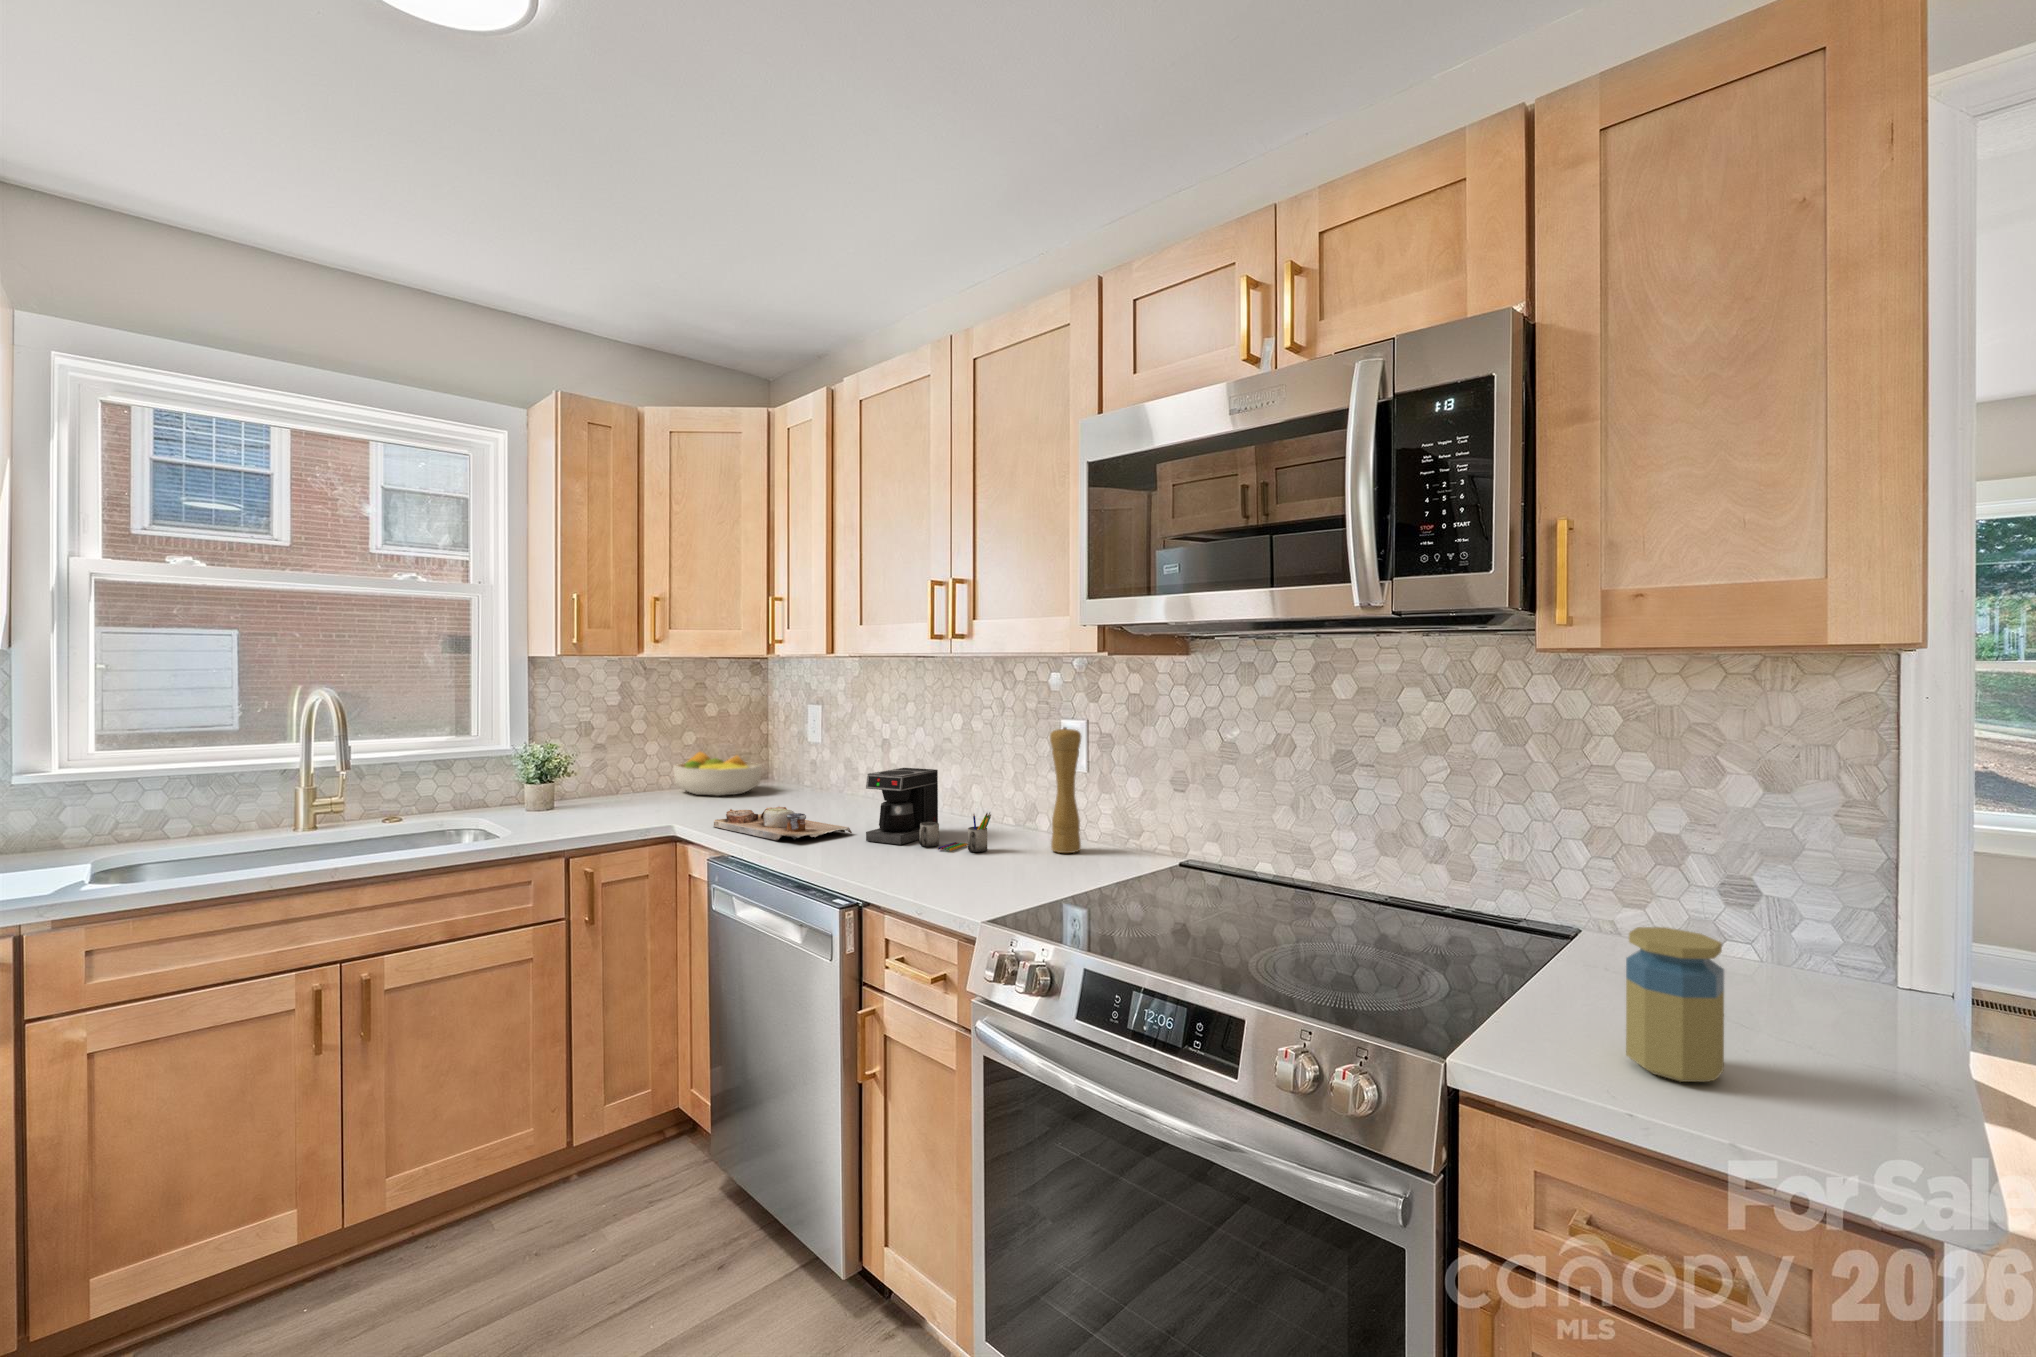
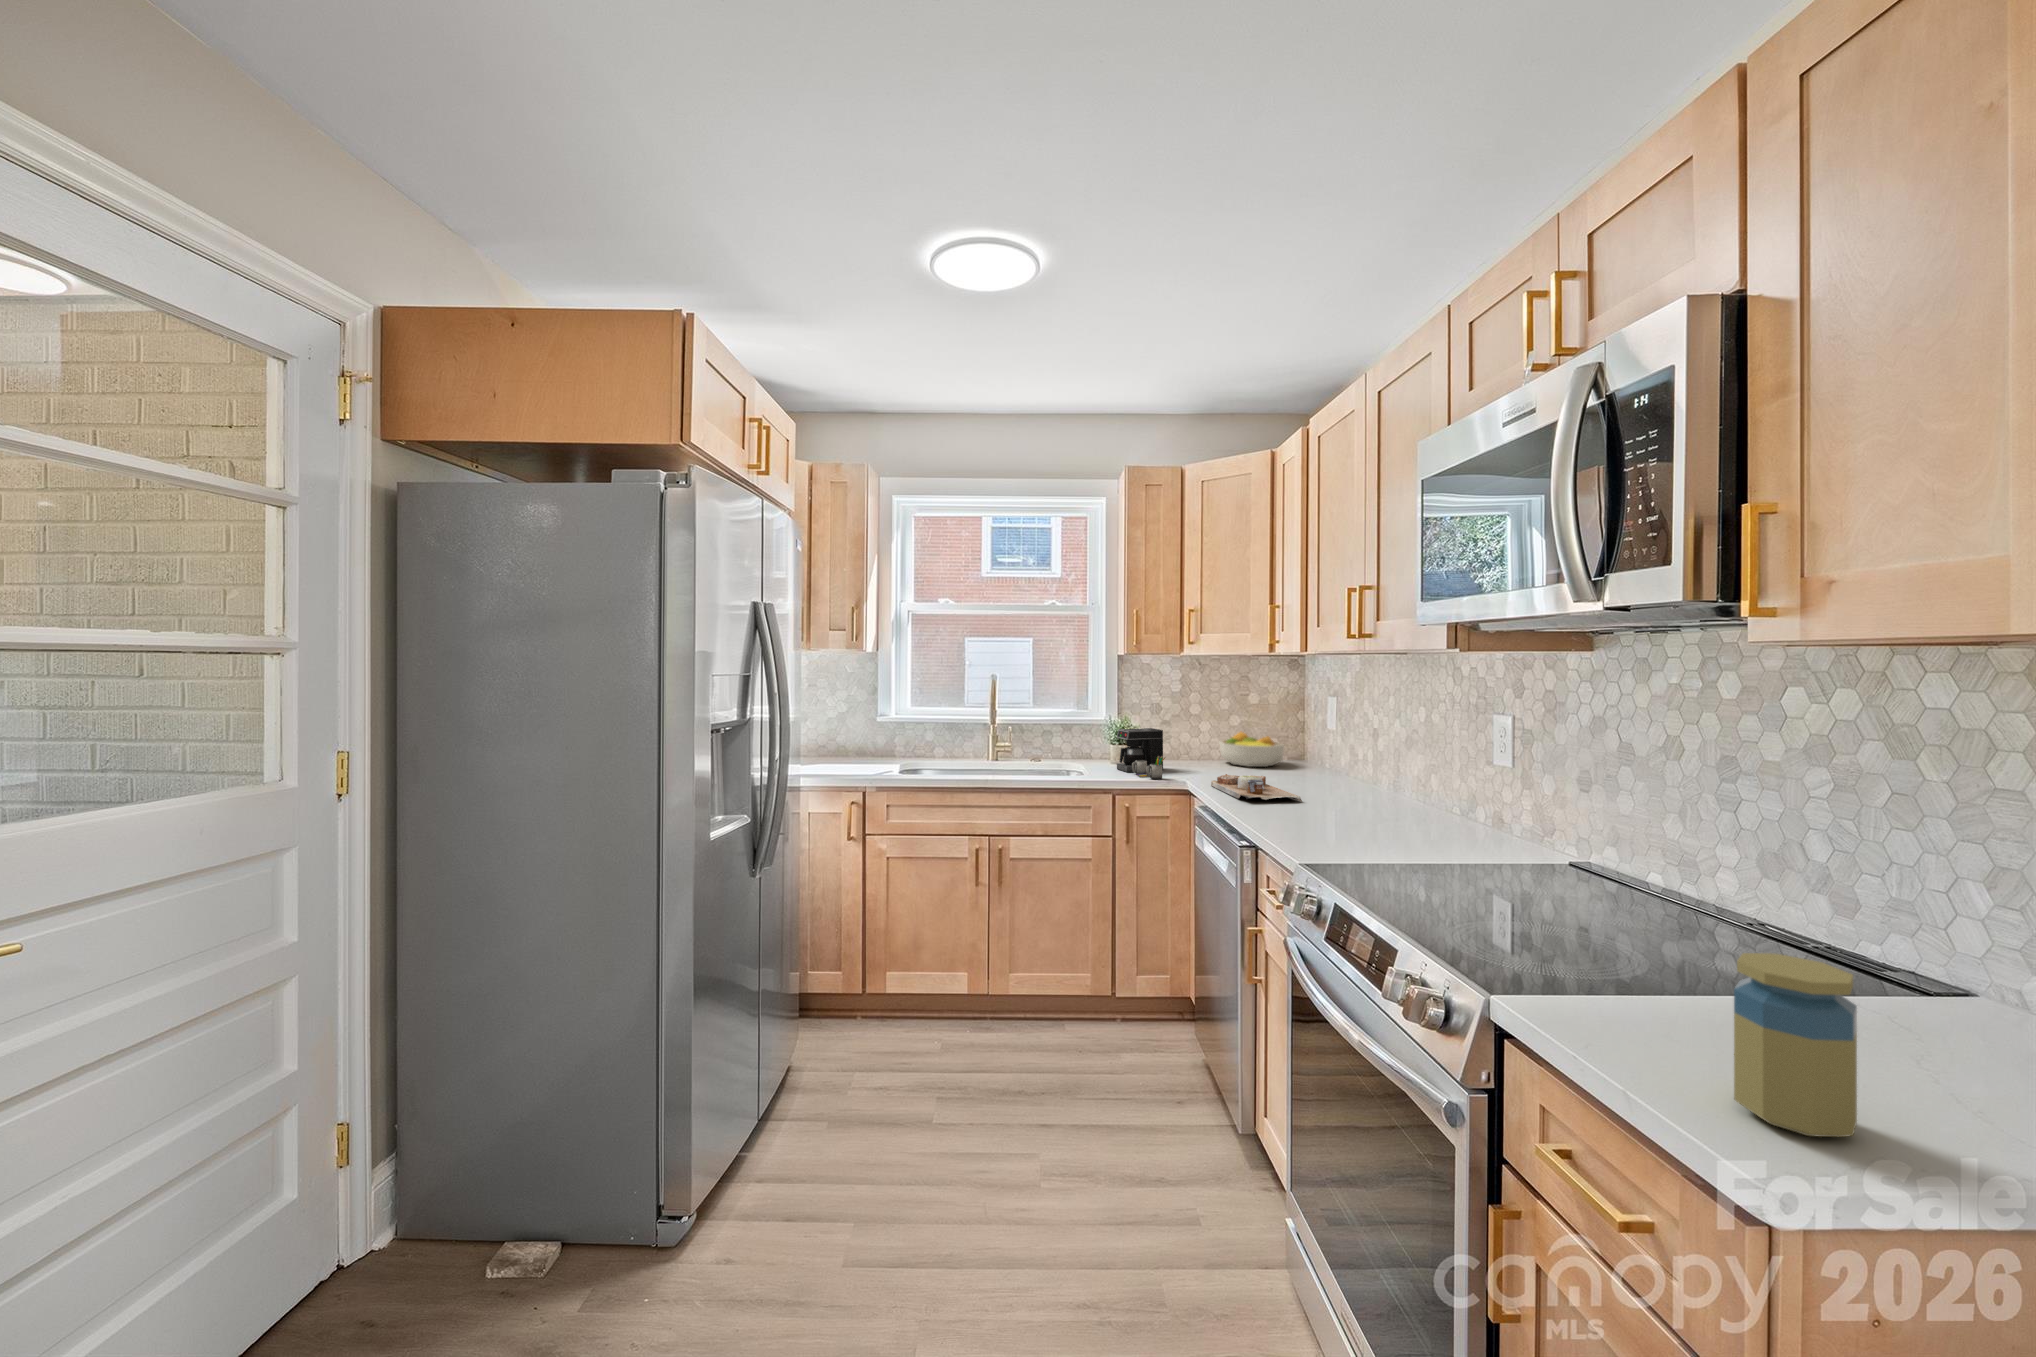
pepper mill: present [1050,727,1081,853] -> none [1453,720,1487,840]
coffee maker: present [866,768,991,852] -> present [1117,728,1165,779]

